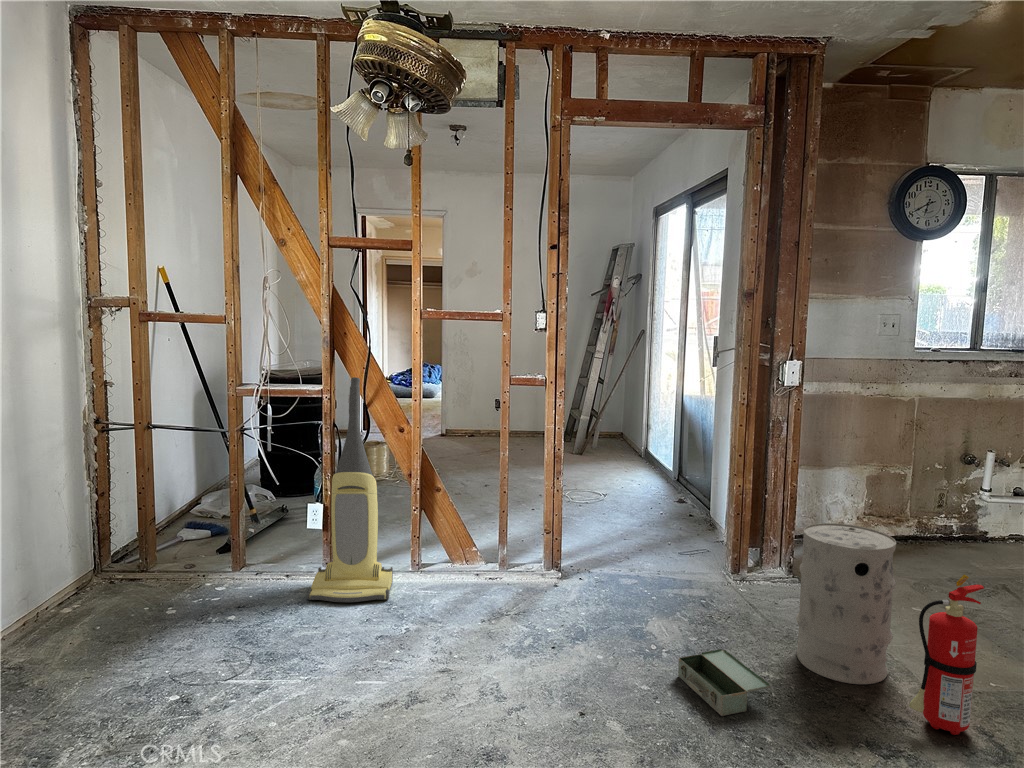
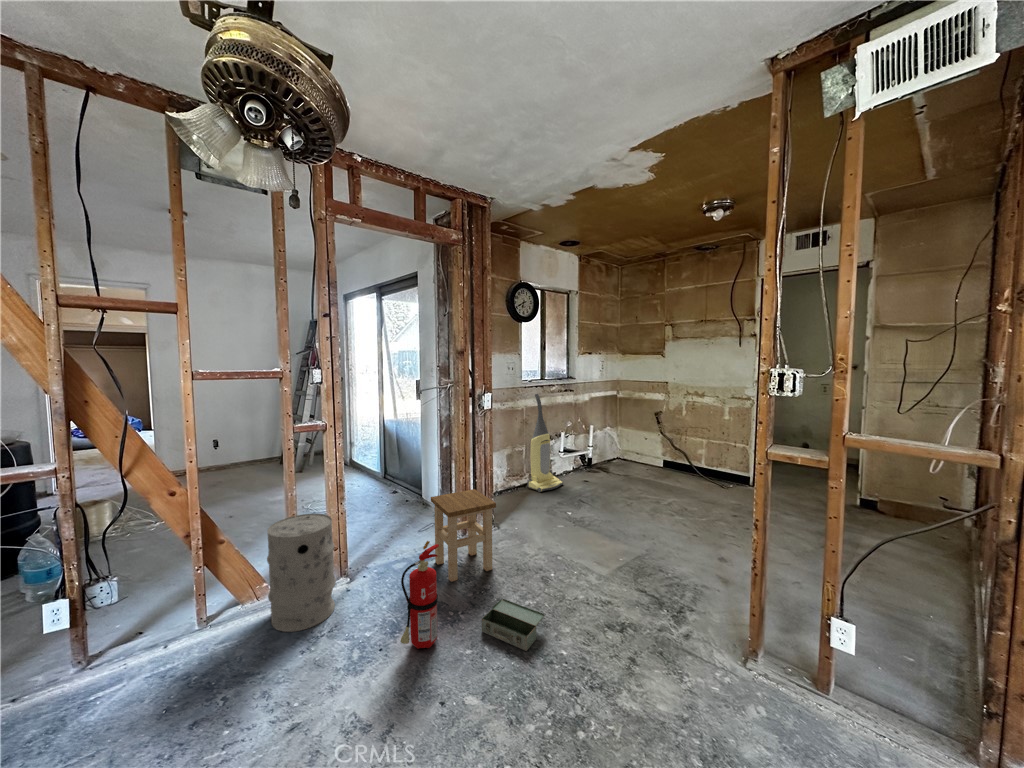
vacuum cleaner: present [307,377,393,603] -> present [527,394,563,492]
stool: none [673,498,758,622] -> present [431,489,496,582]
trash can: present [796,523,896,684] -> present [267,514,336,632]
fire extinguisher: present [909,575,984,735] -> present [400,541,439,649]

